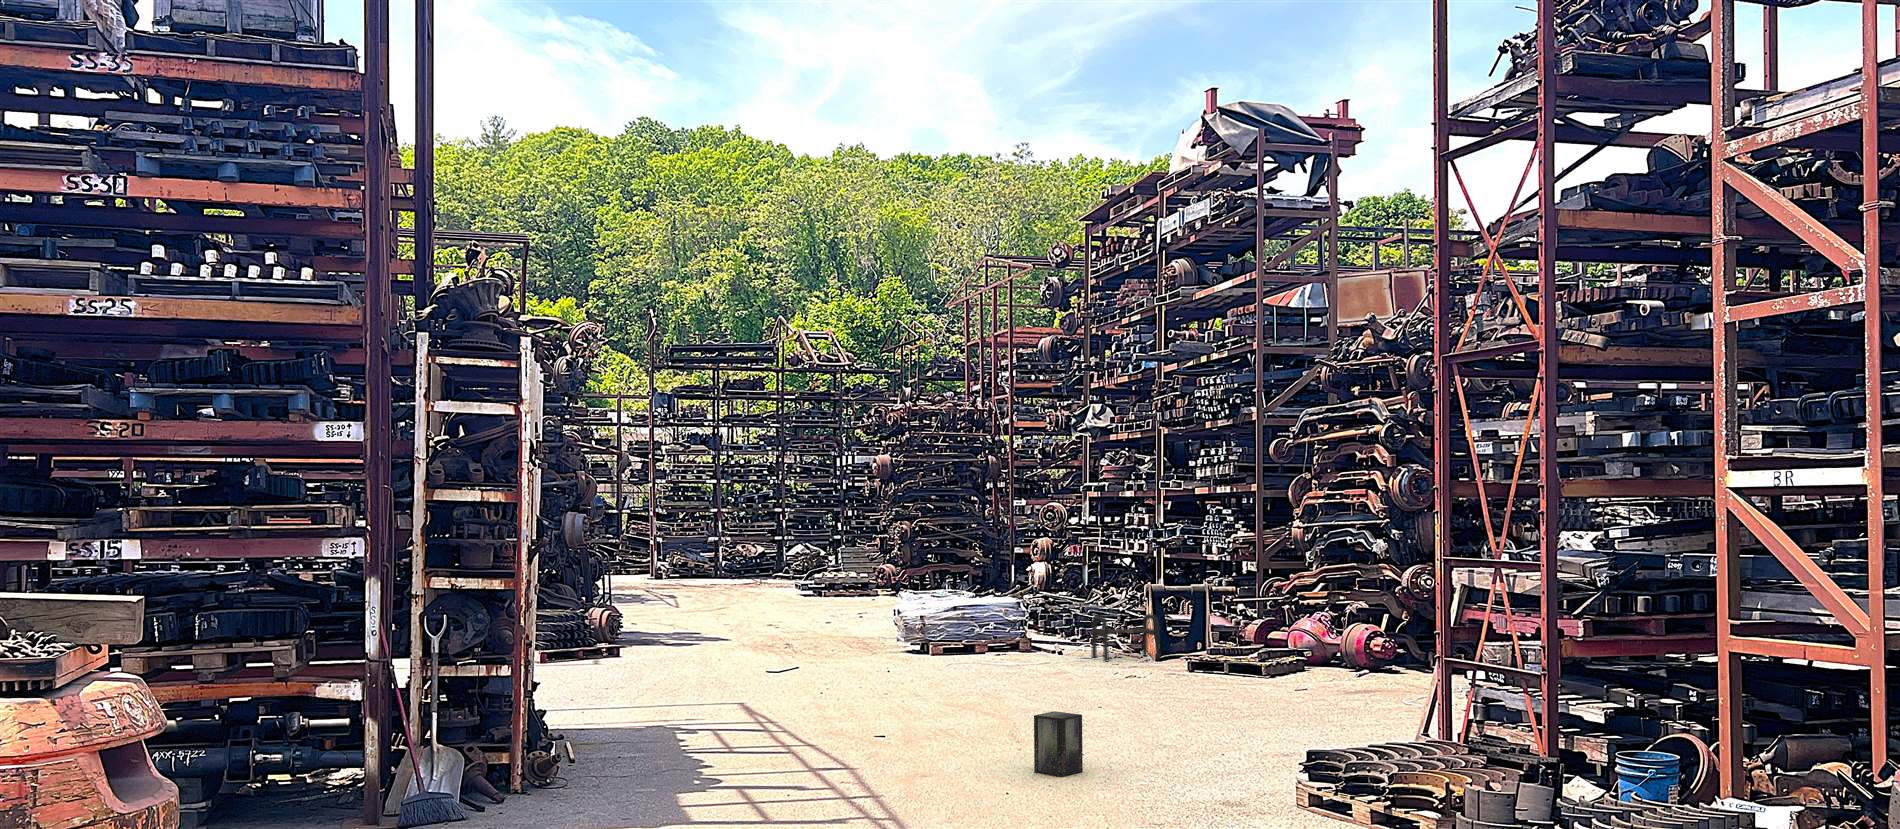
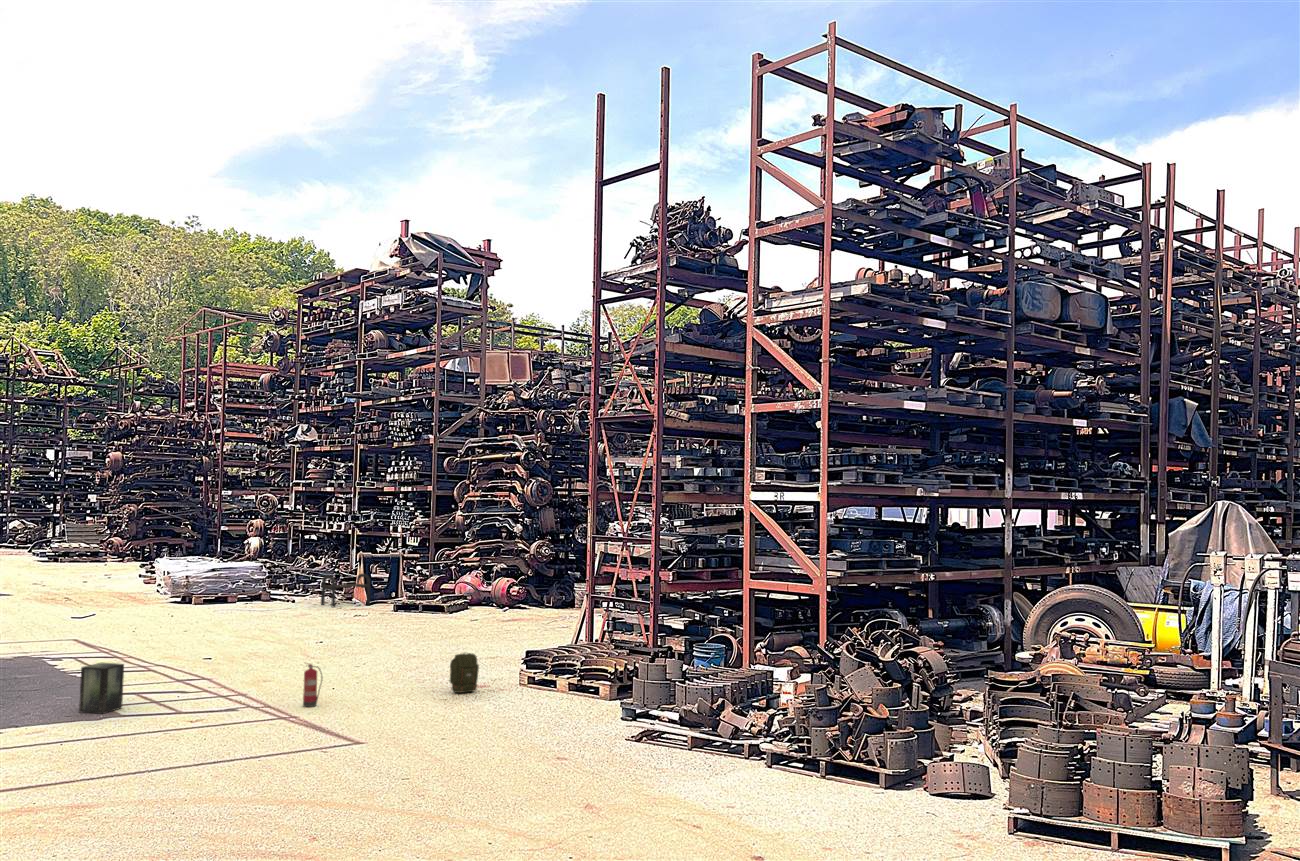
storage box: present [1034,711,1083,777] -> present [79,663,124,714]
fire extinguisher: none [940,742,968,810] -> present [303,664,322,707]
backpack: none [1171,742,1218,807] -> present [450,653,479,693]

